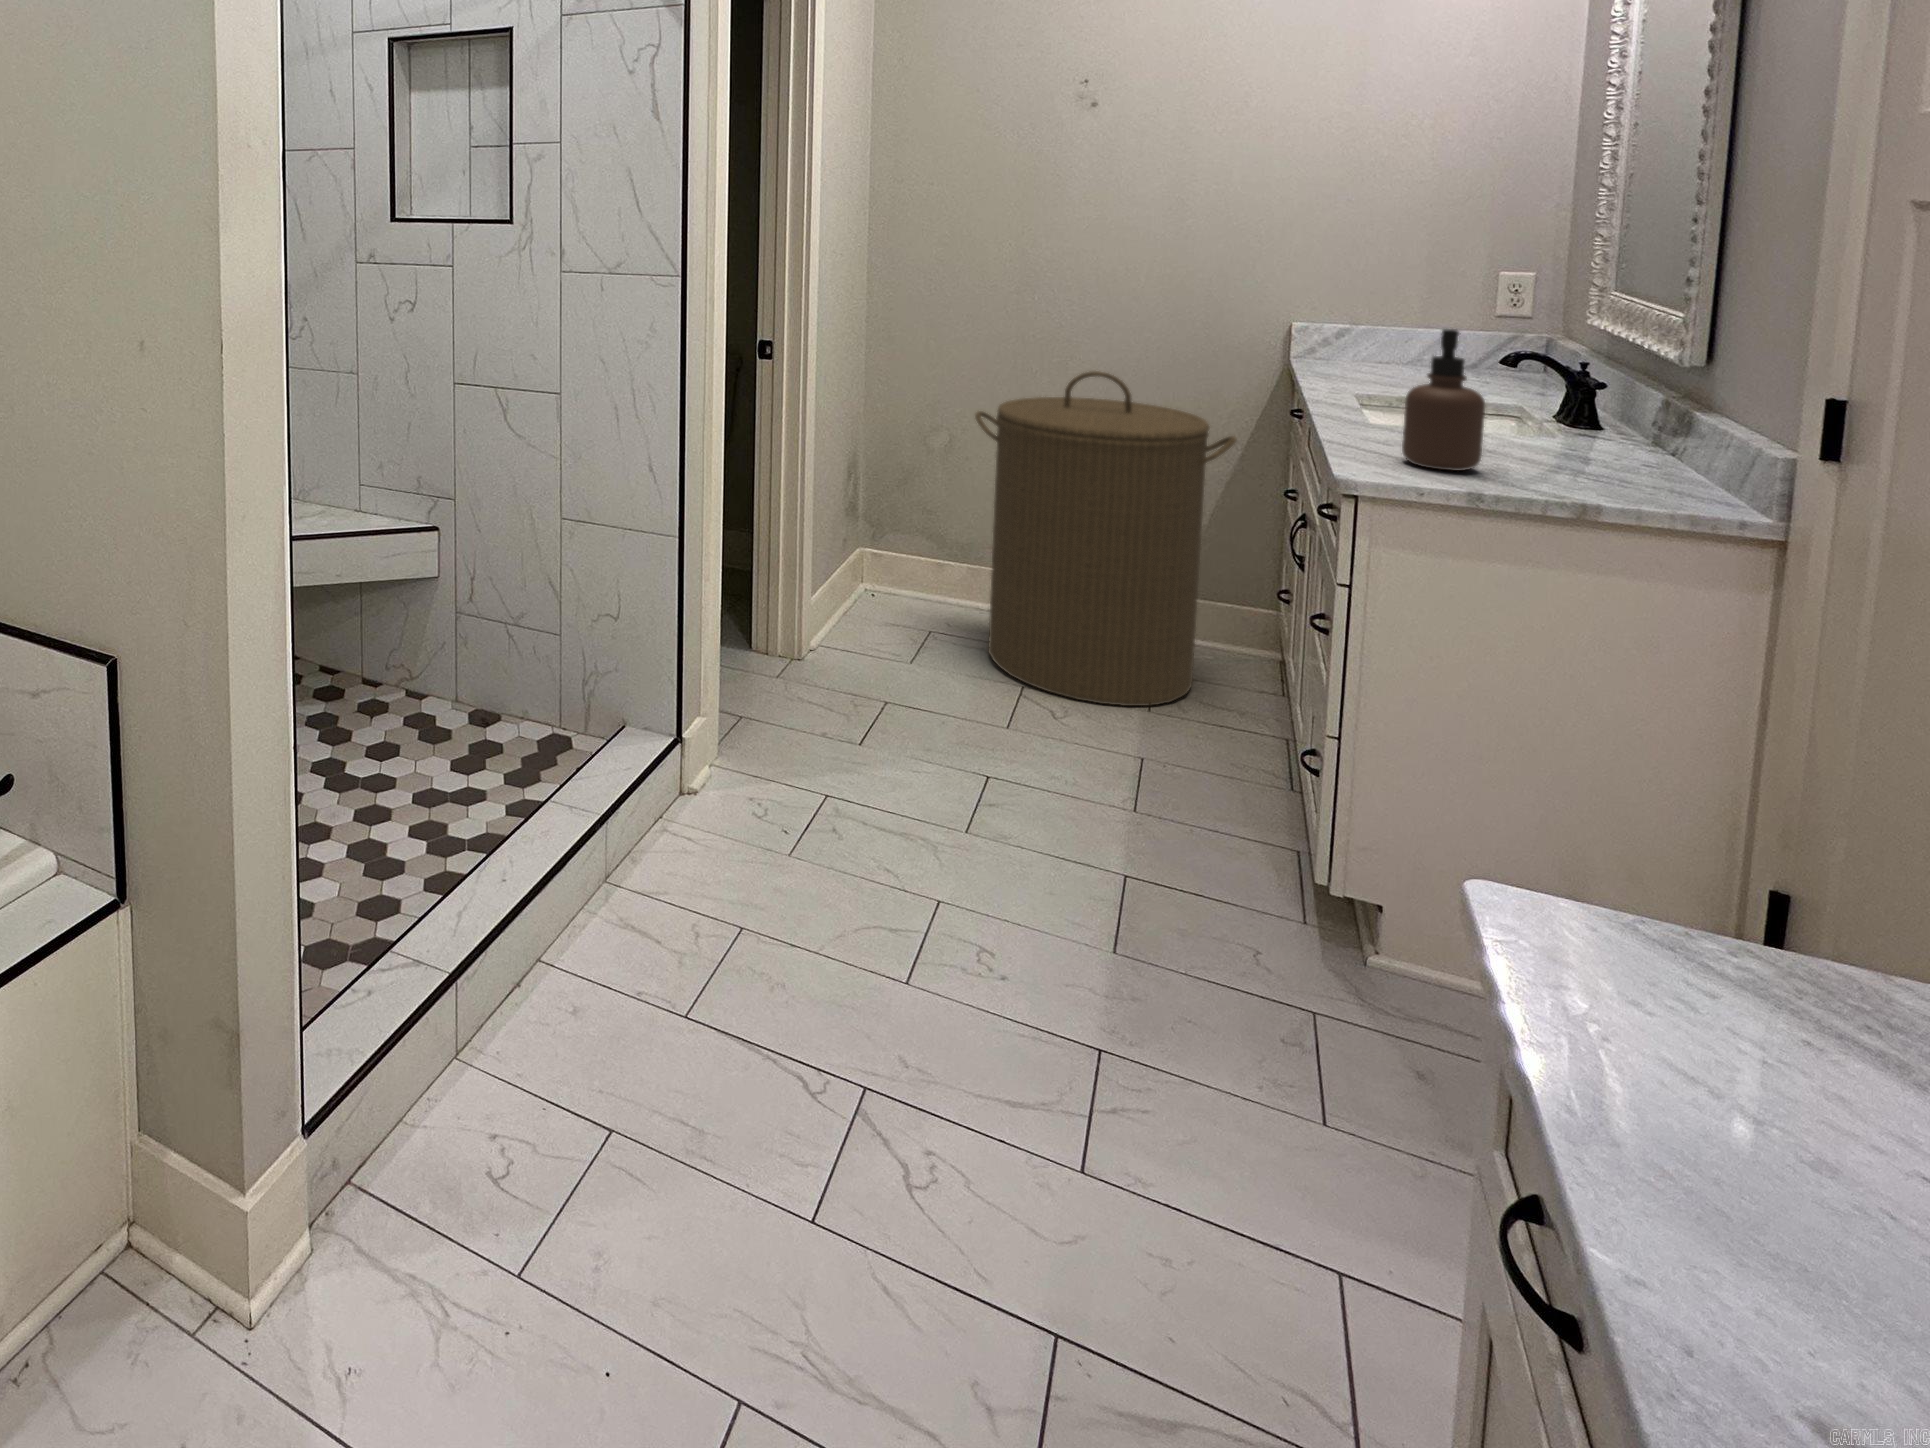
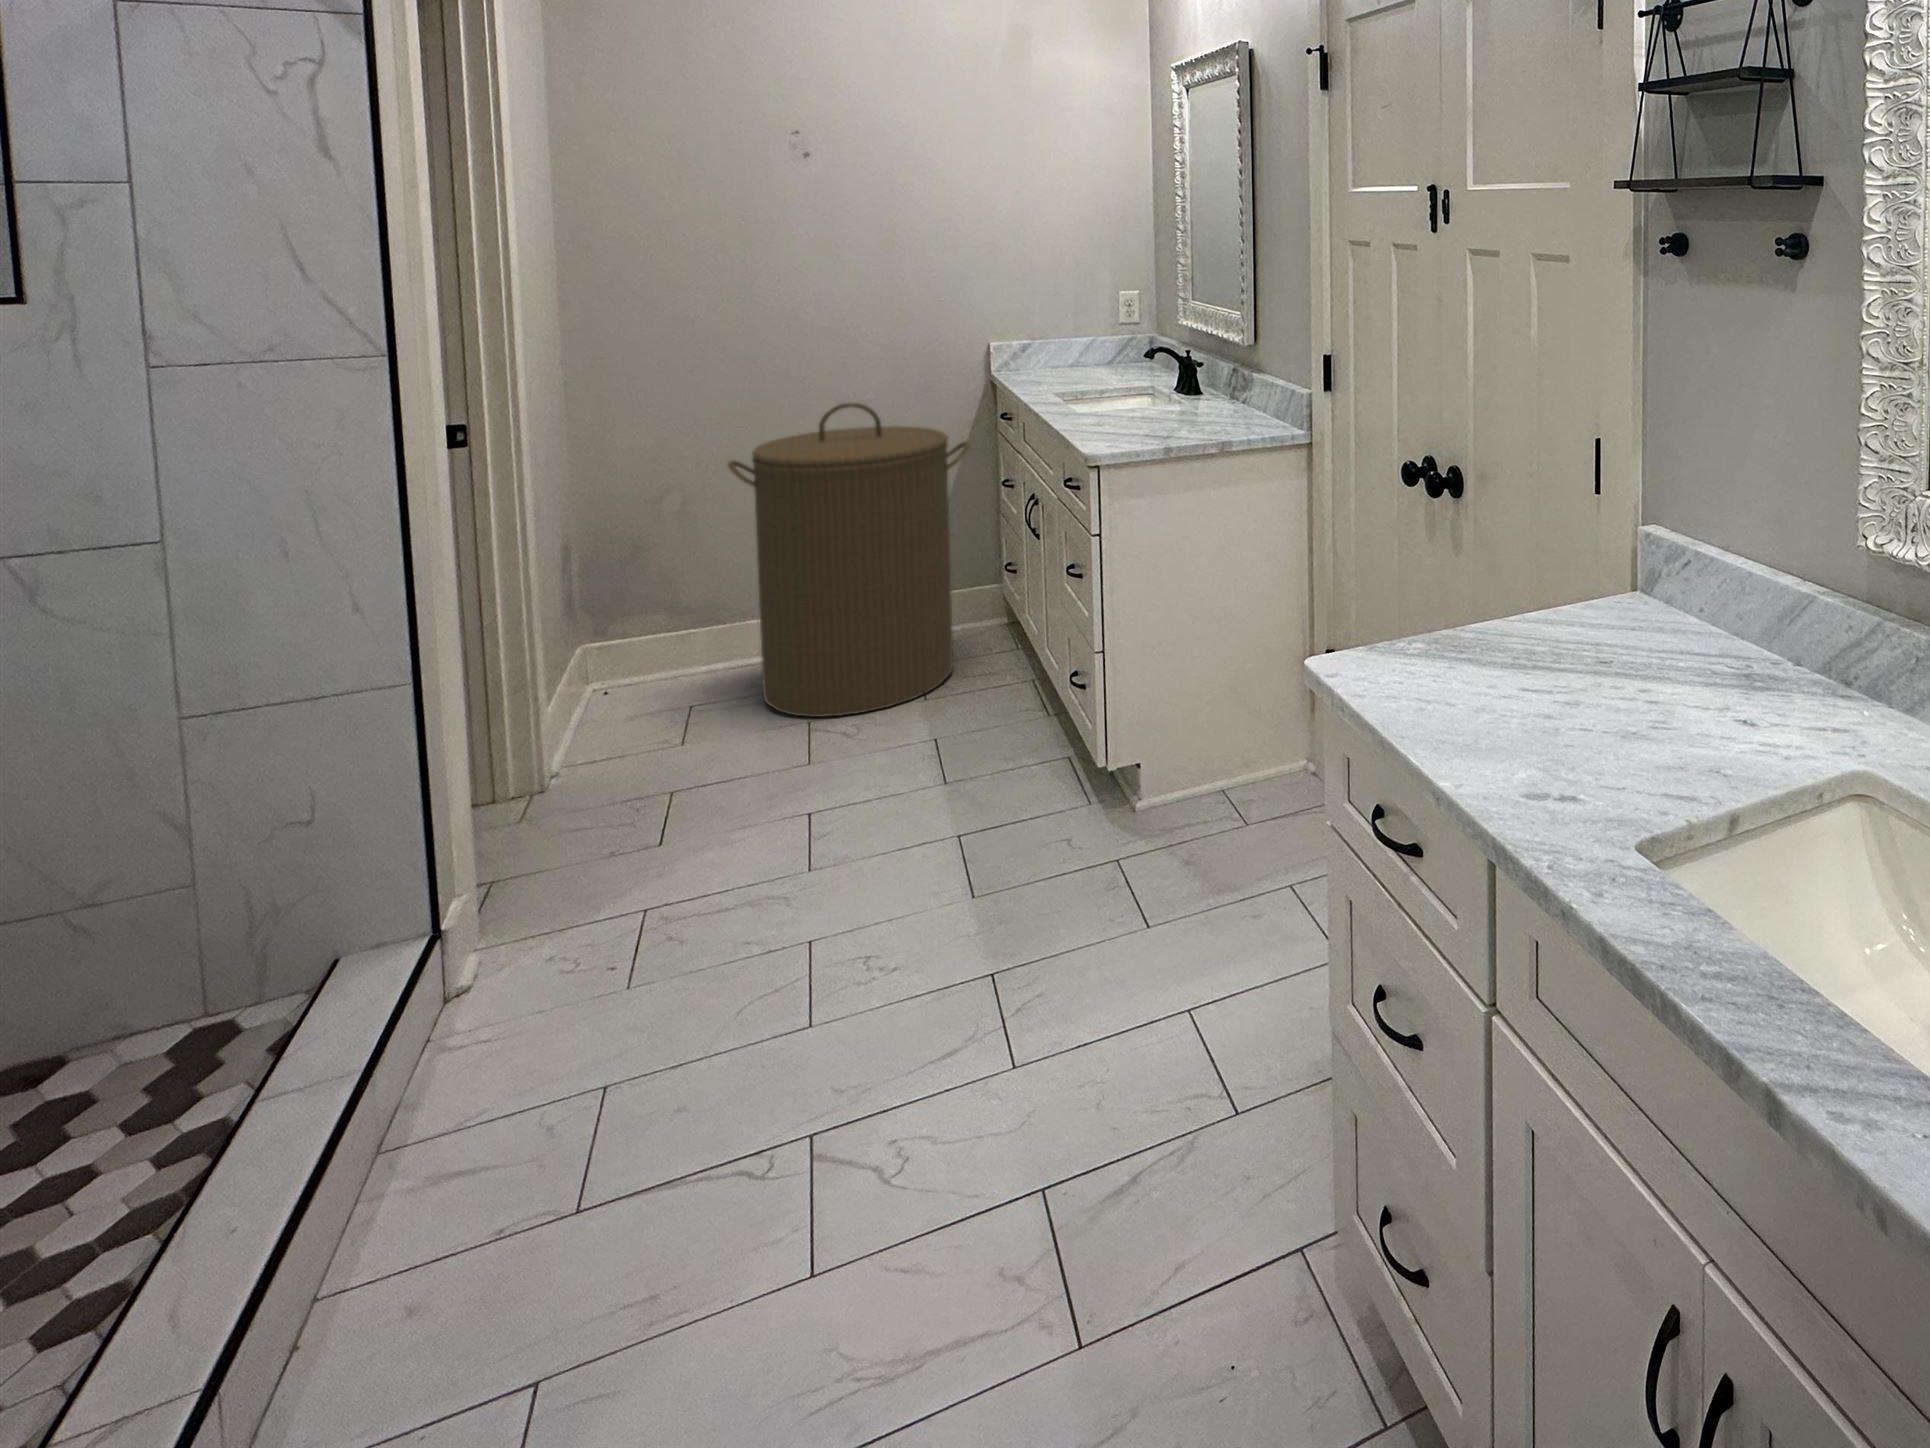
soap dispenser: present [1402,329,1485,471] -> none [1115,335,1161,436]

